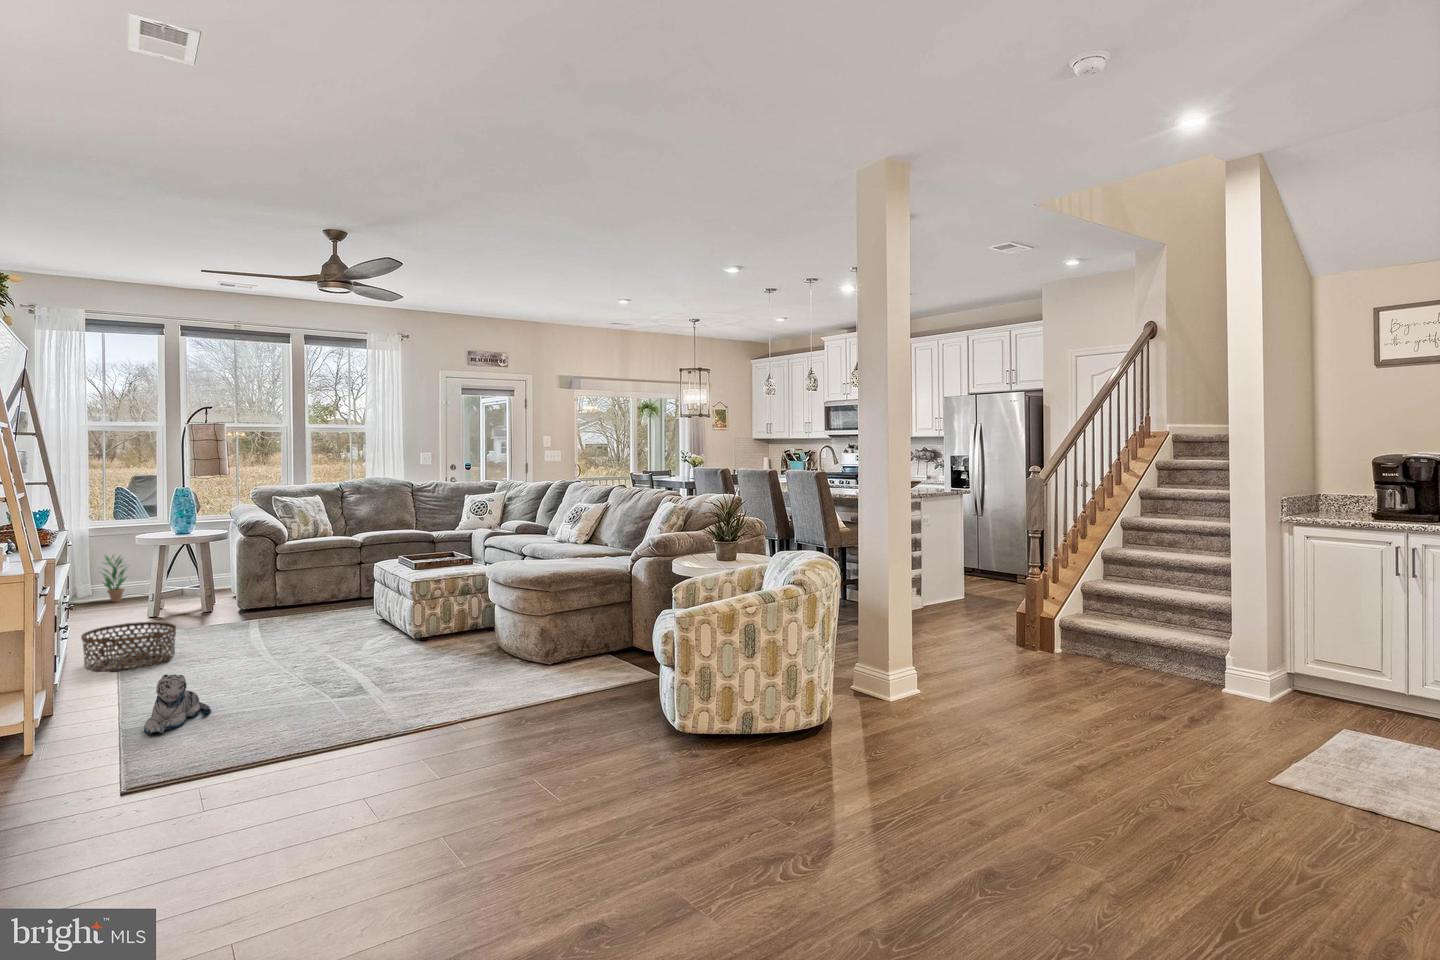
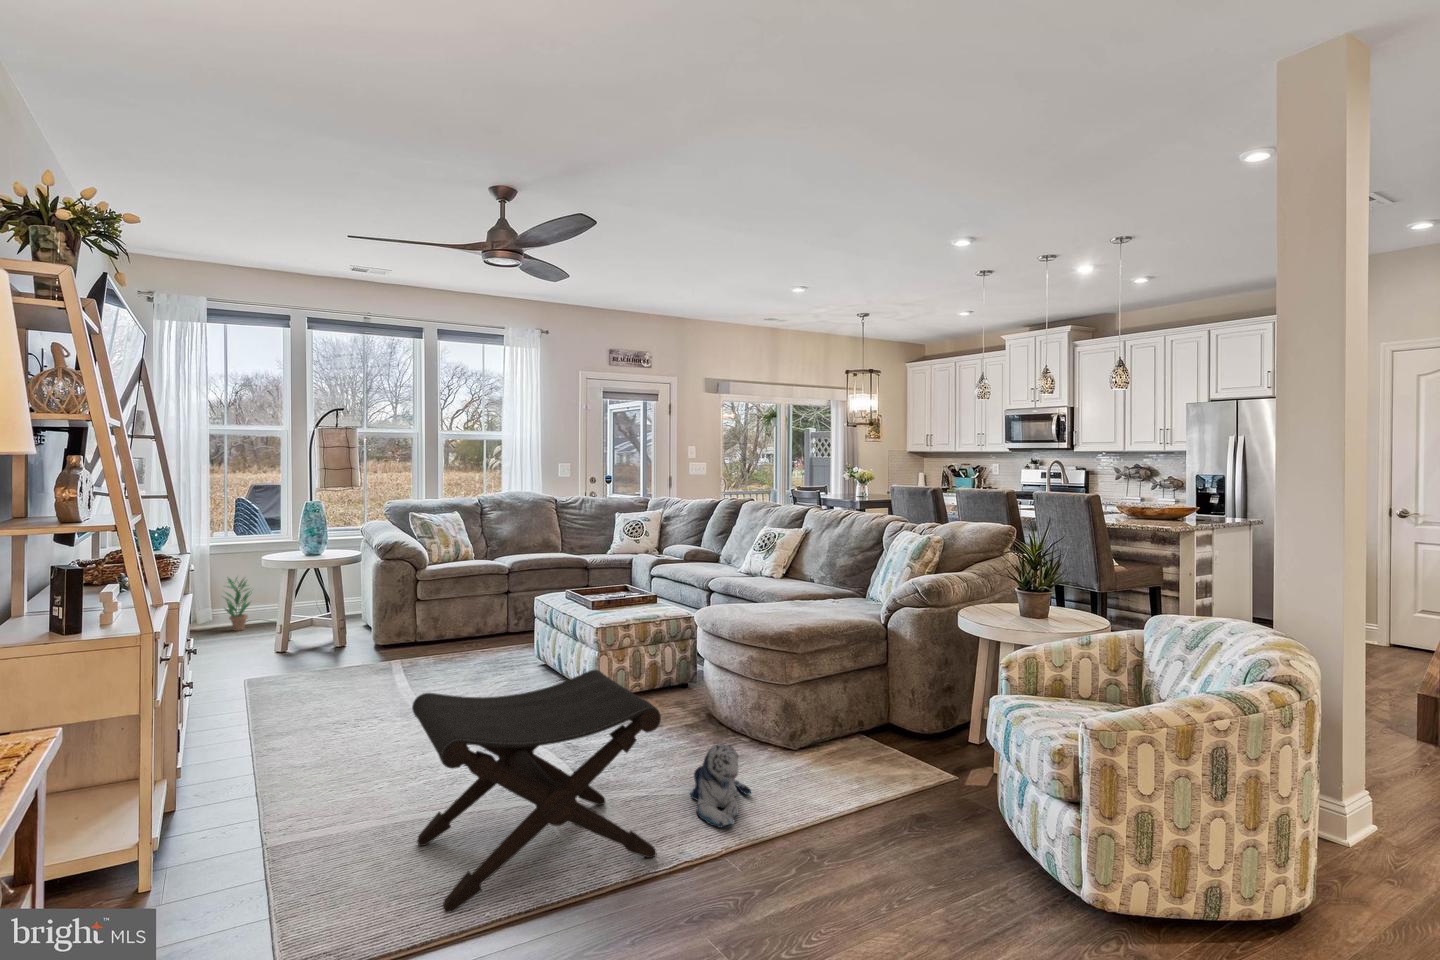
footstool: none [240,601,414,748] -> present [412,670,661,913]
basket: present [81,622,176,671] -> none [199,671,312,740]
plush toy: present [144,674,211,735] -> present [690,745,751,828]

